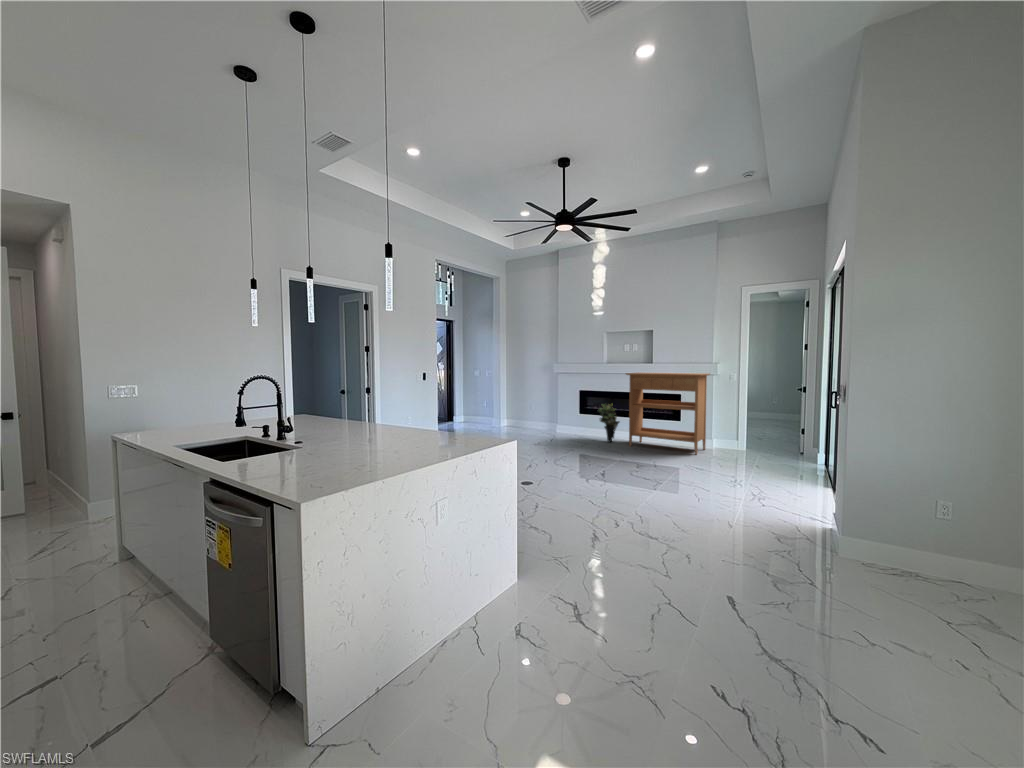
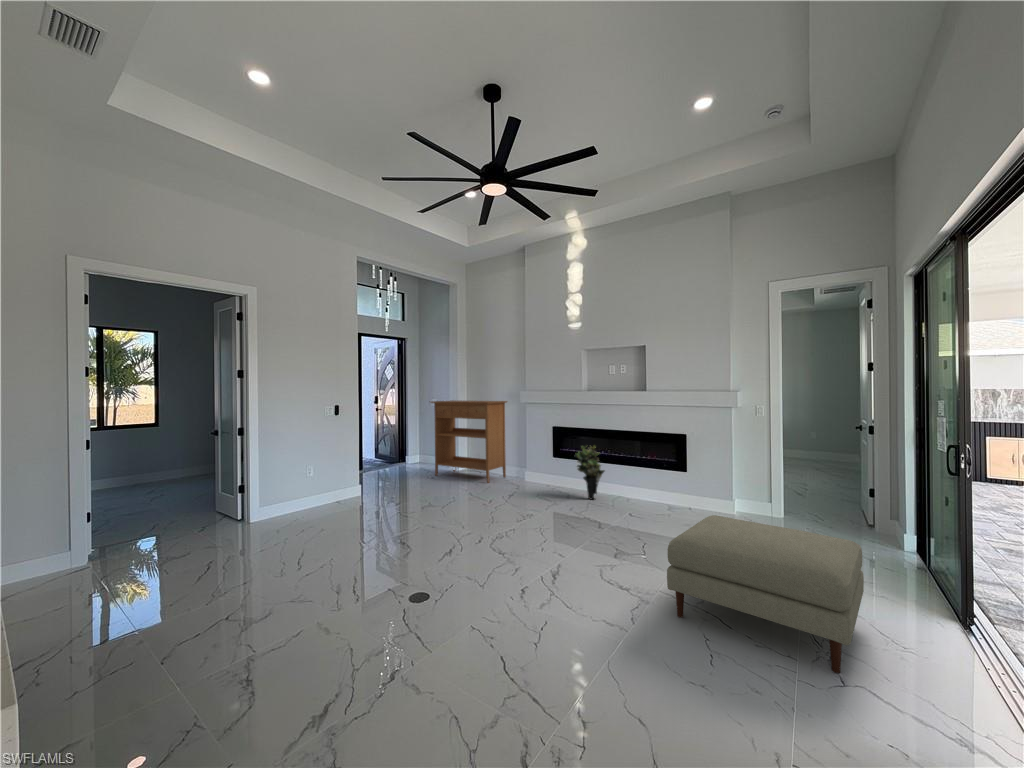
console table: present [626,372,710,455] -> present [431,400,507,483]
ottoman: none [678,439,787,509] -> present [667,515,864,673]

